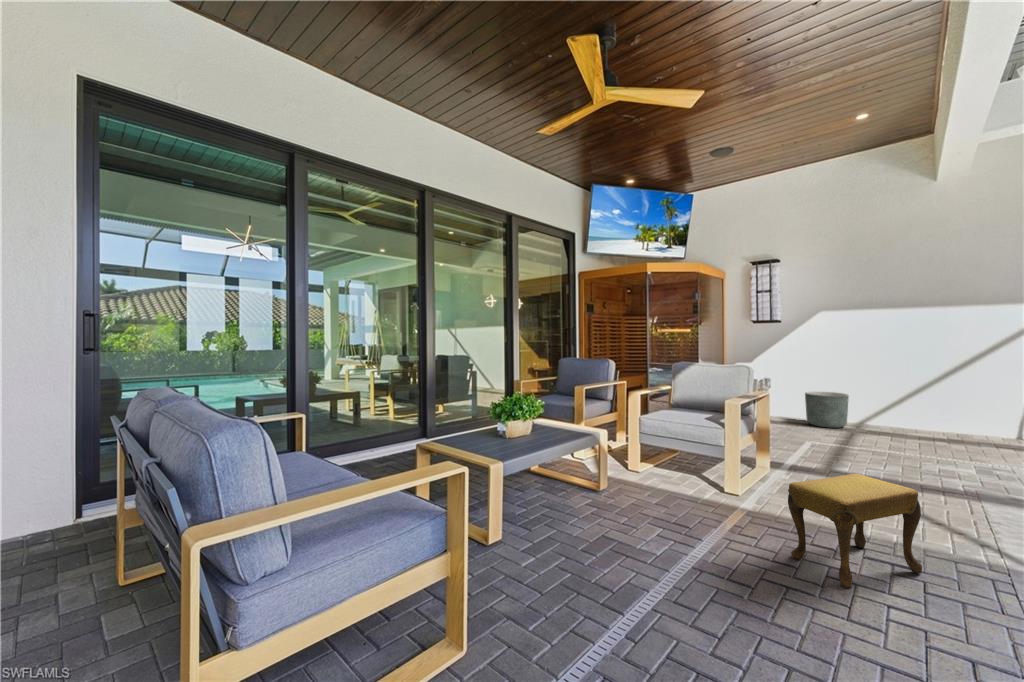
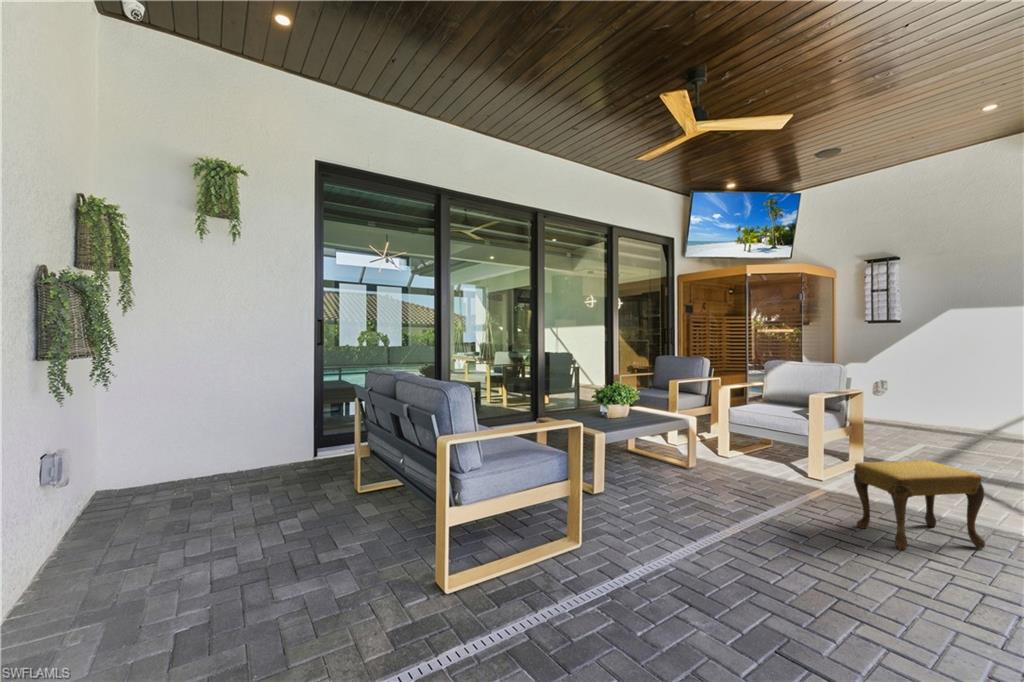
planter: present [805,391,849,428] -> none [926,395,979,433]

